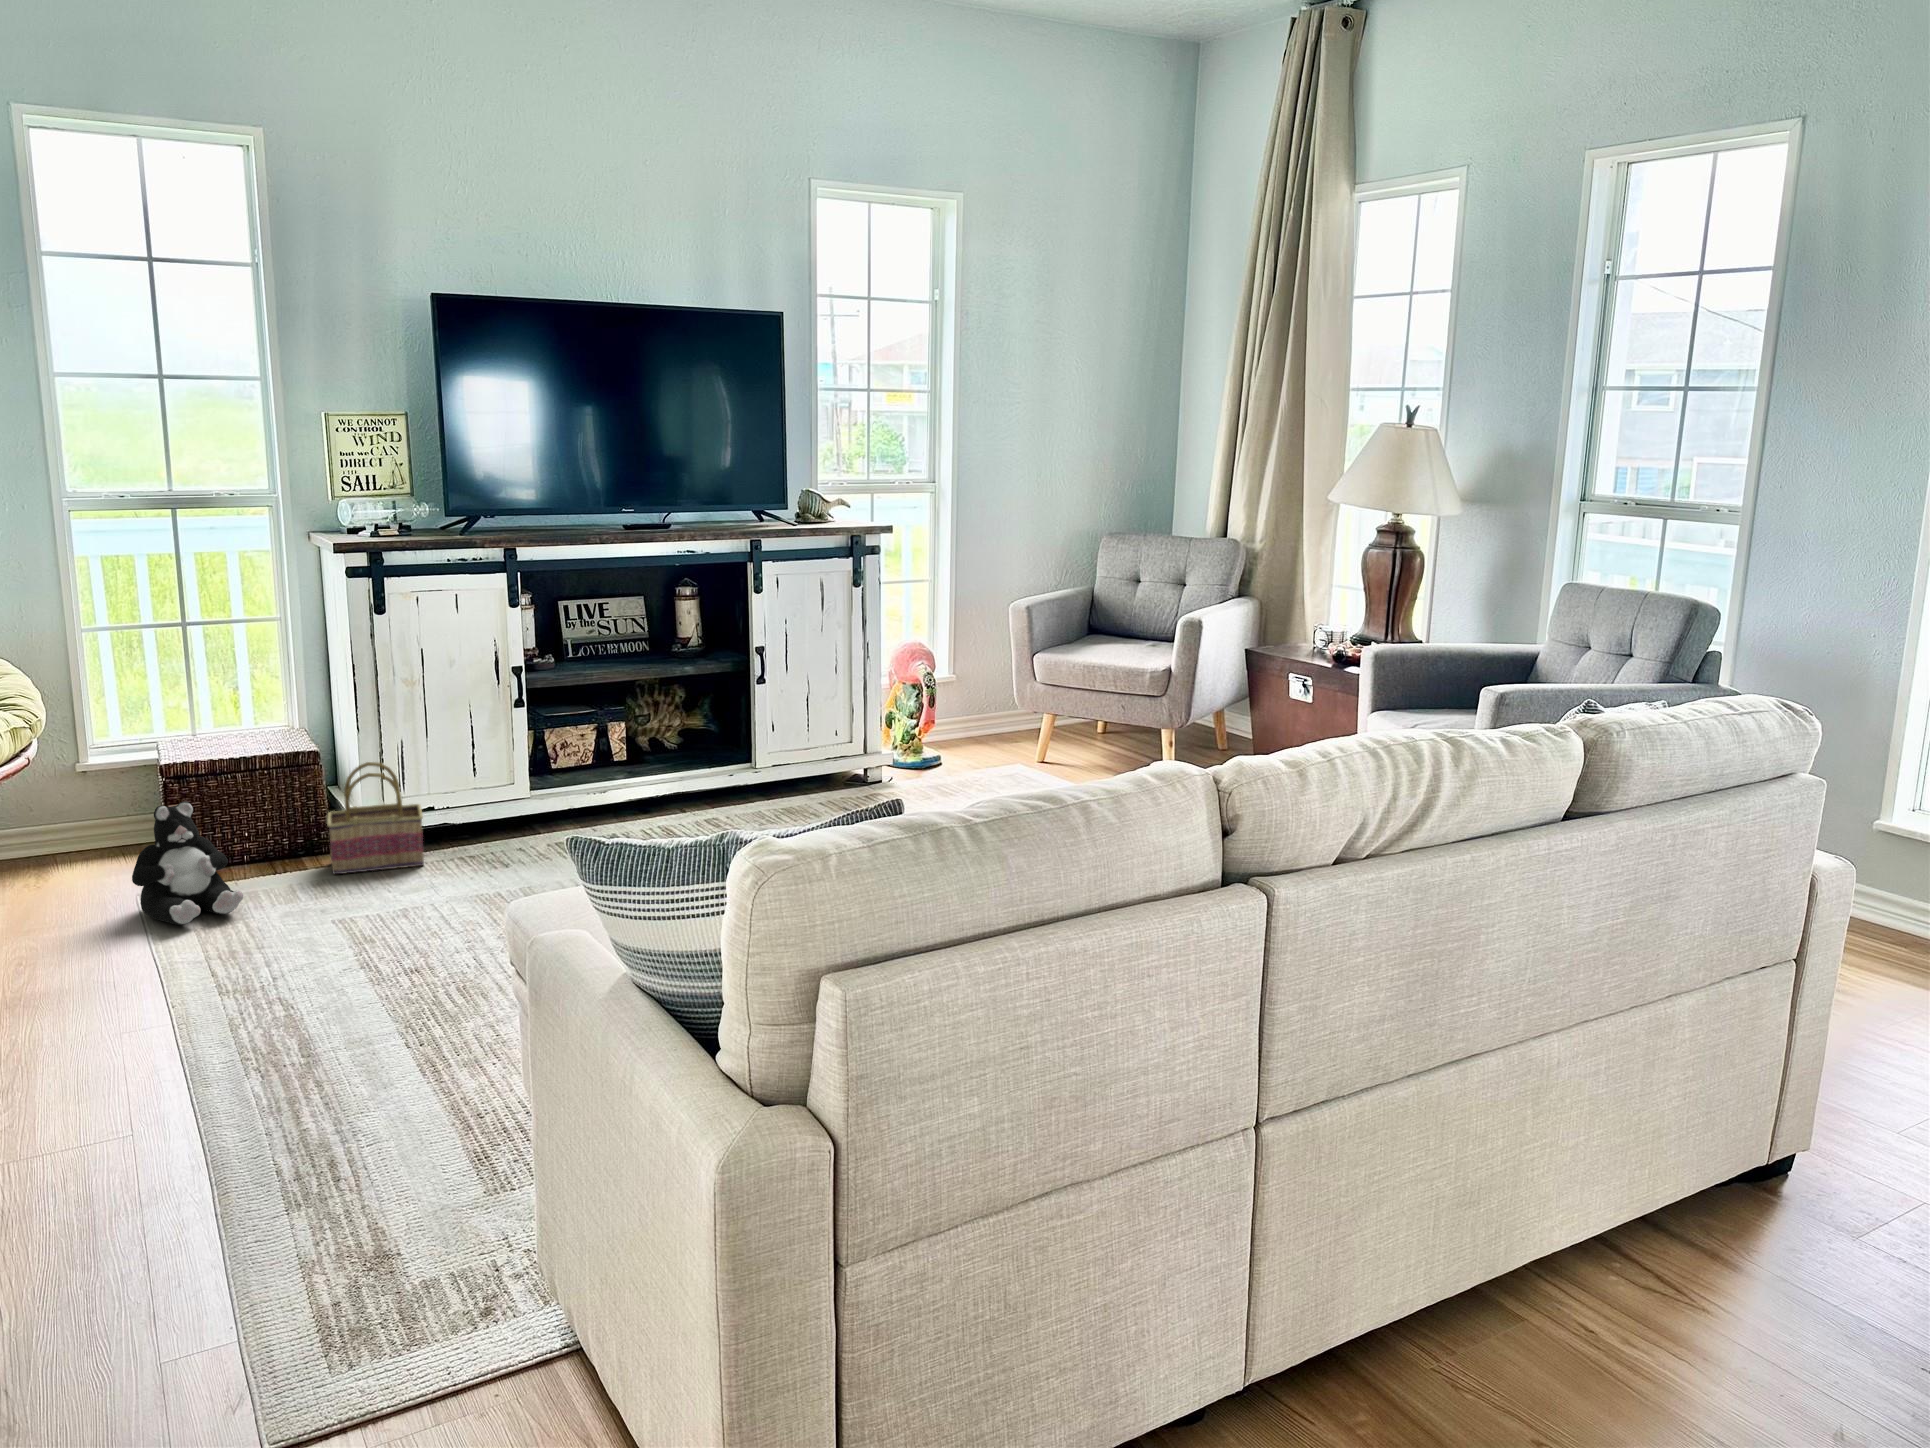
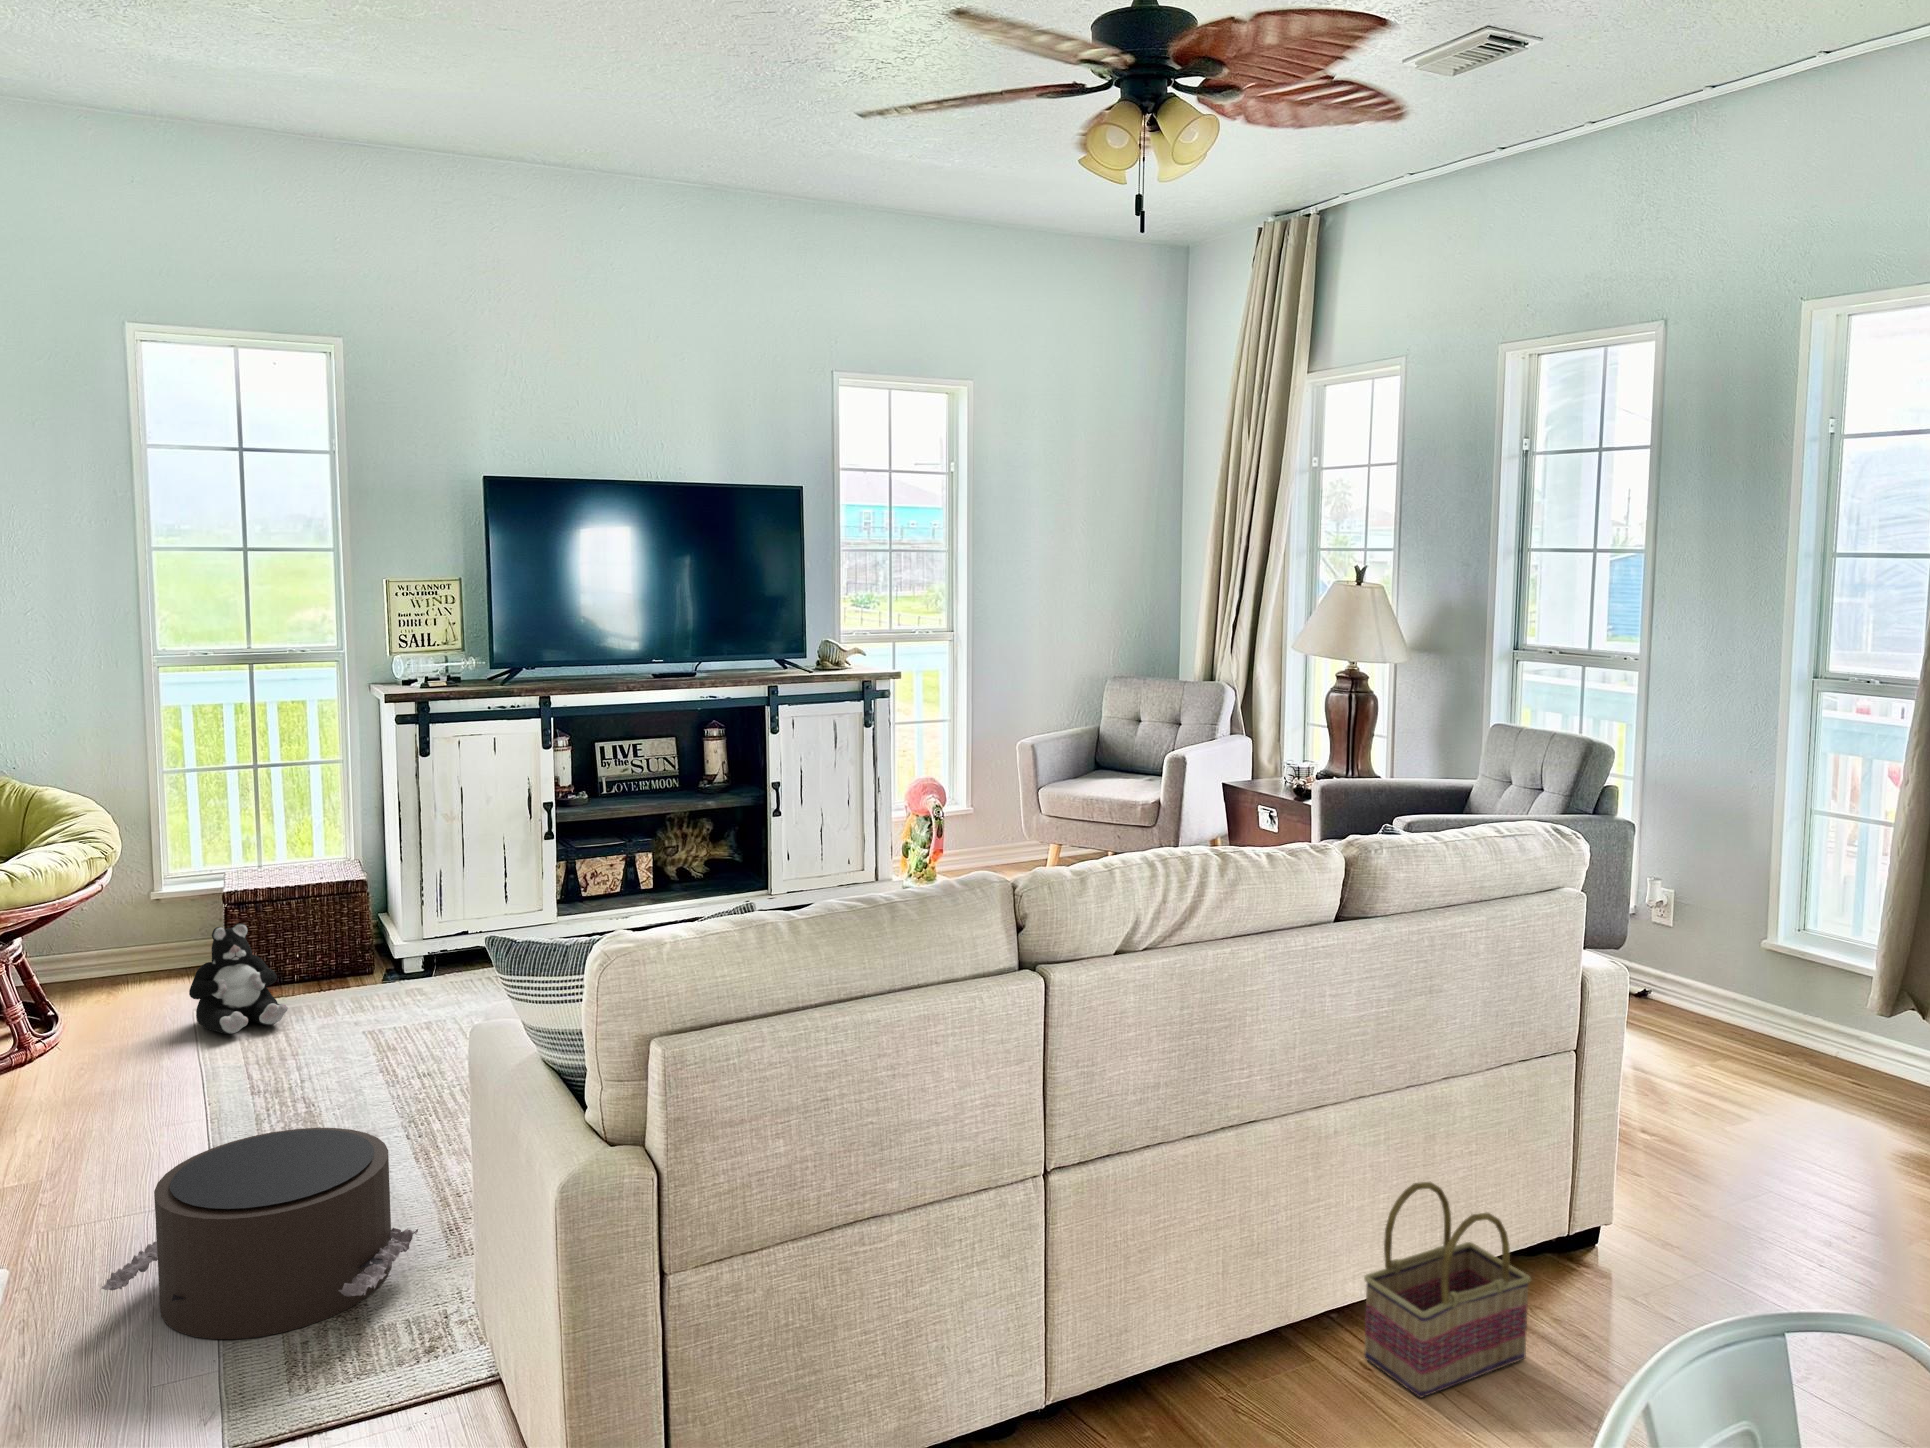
basket: present [327,762,424,874] -> present [1364,1182,1531,1397]
pouf: none [90,1047,450,1299] -> present [101,1128,418,1339]

